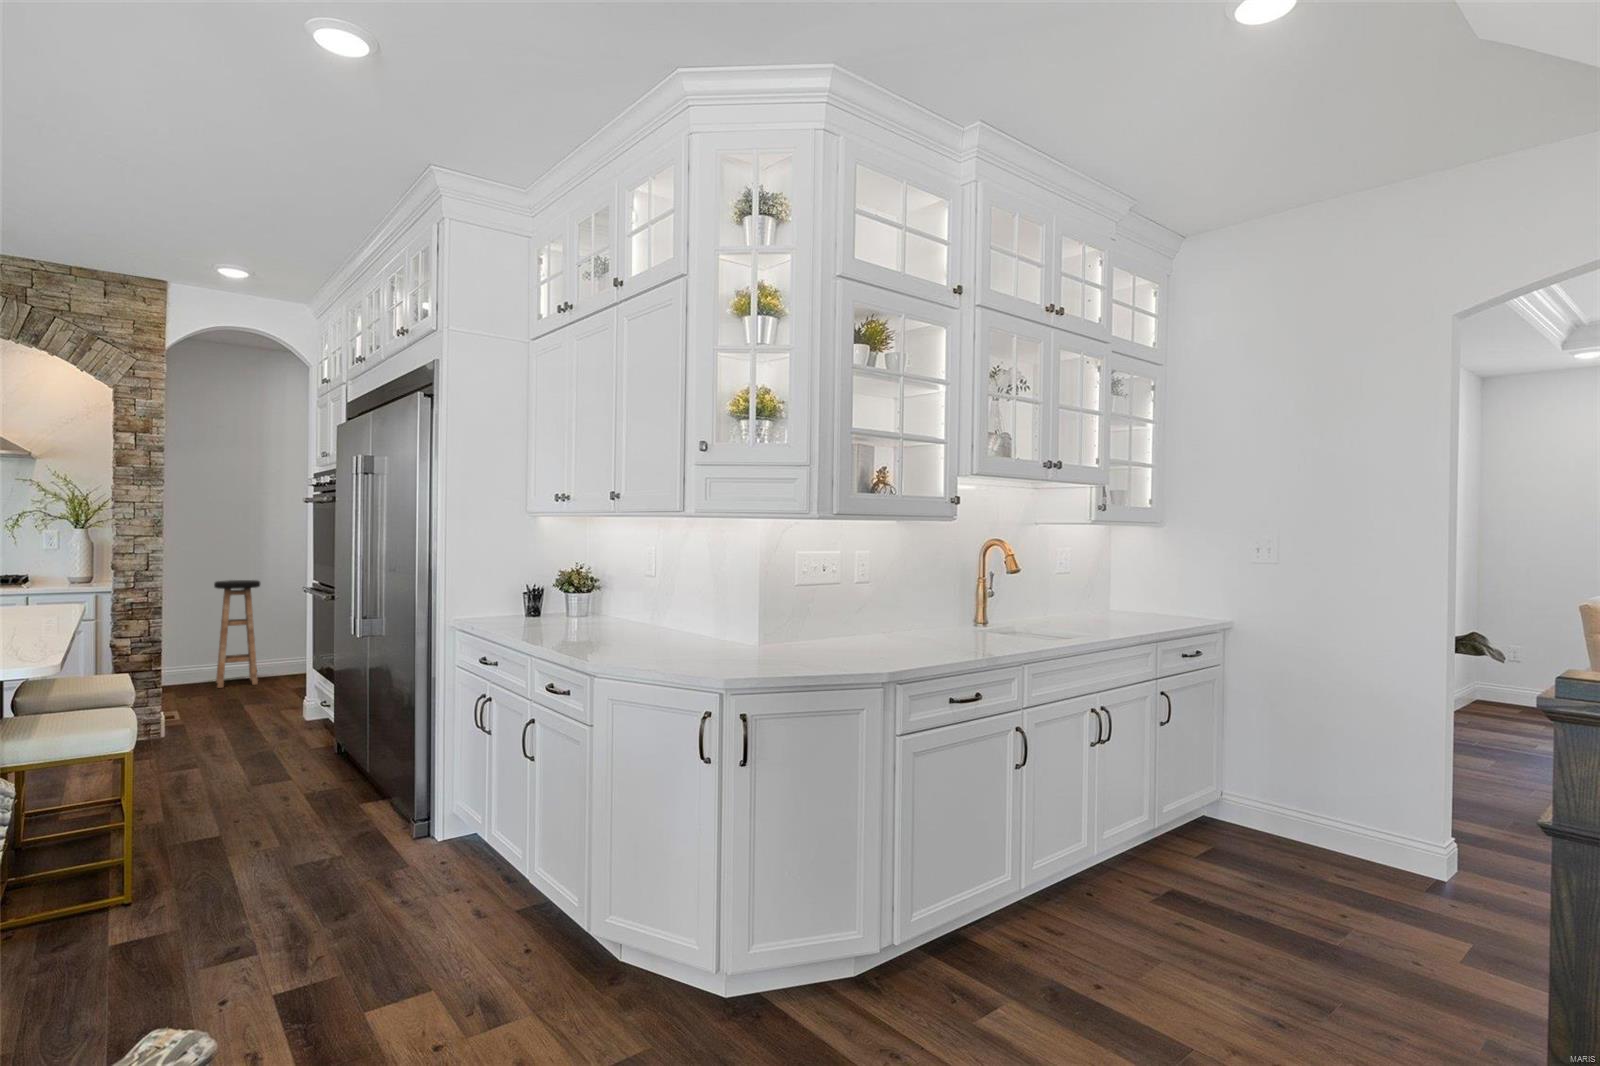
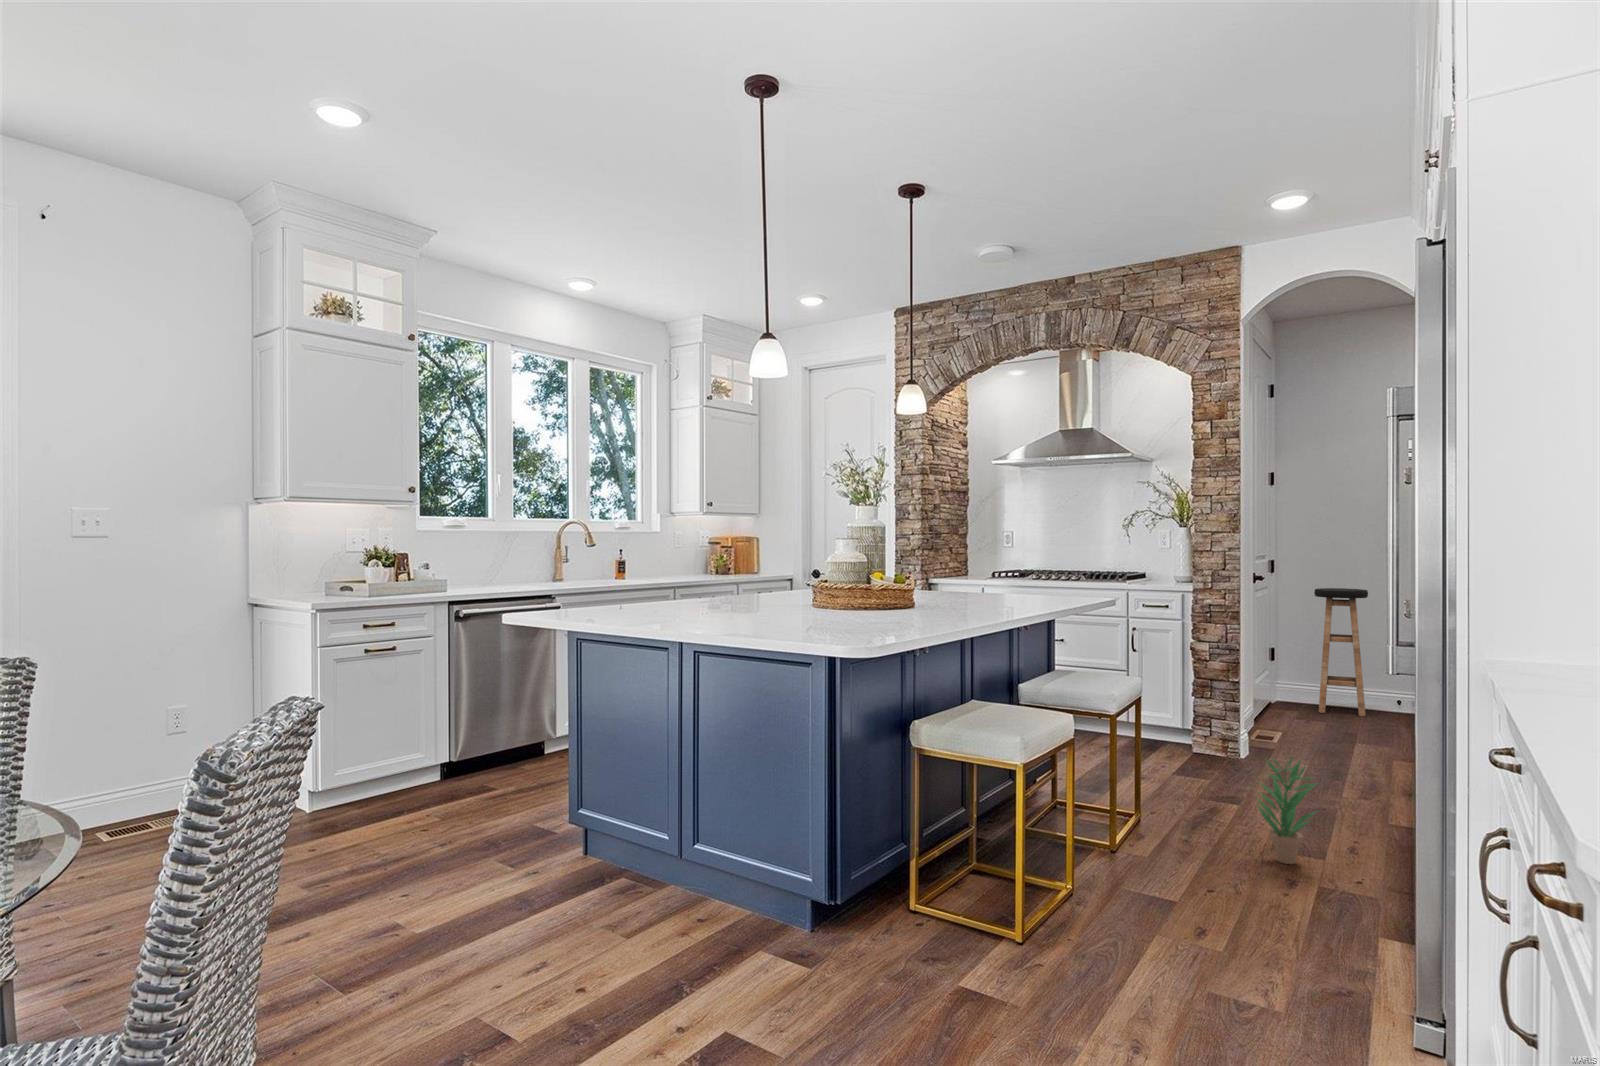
potted plant: none [211,715,267,800] -> present [1257,758,1317,864]

